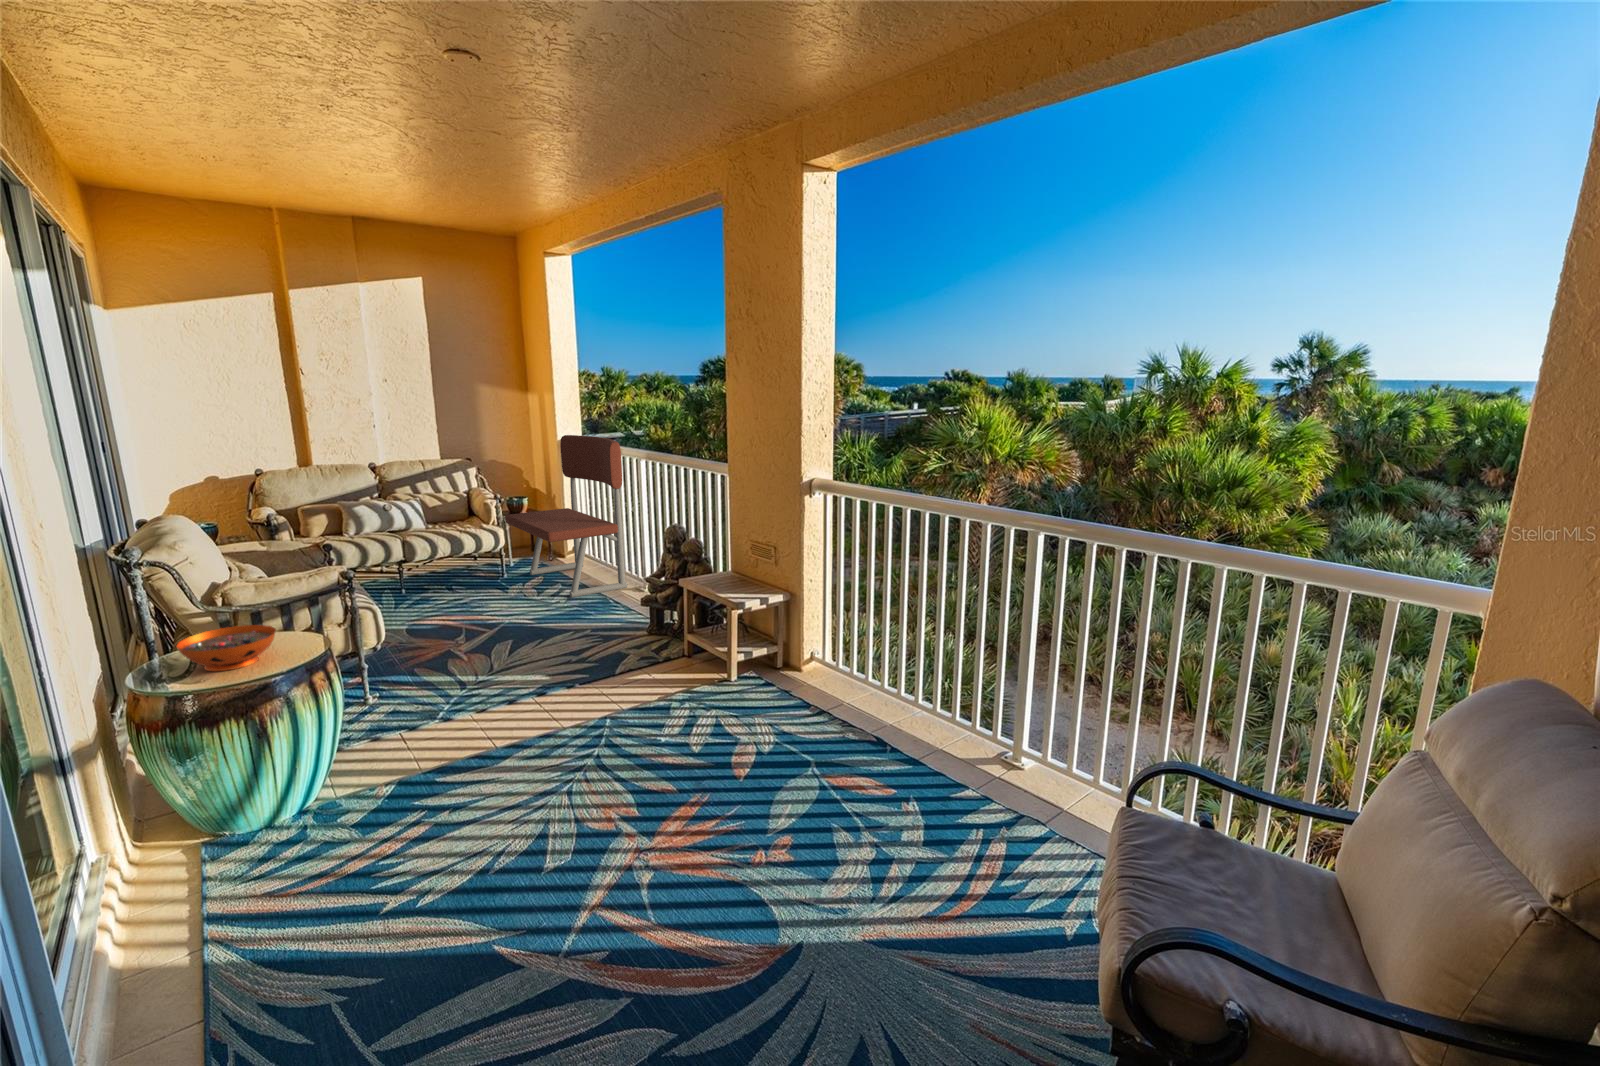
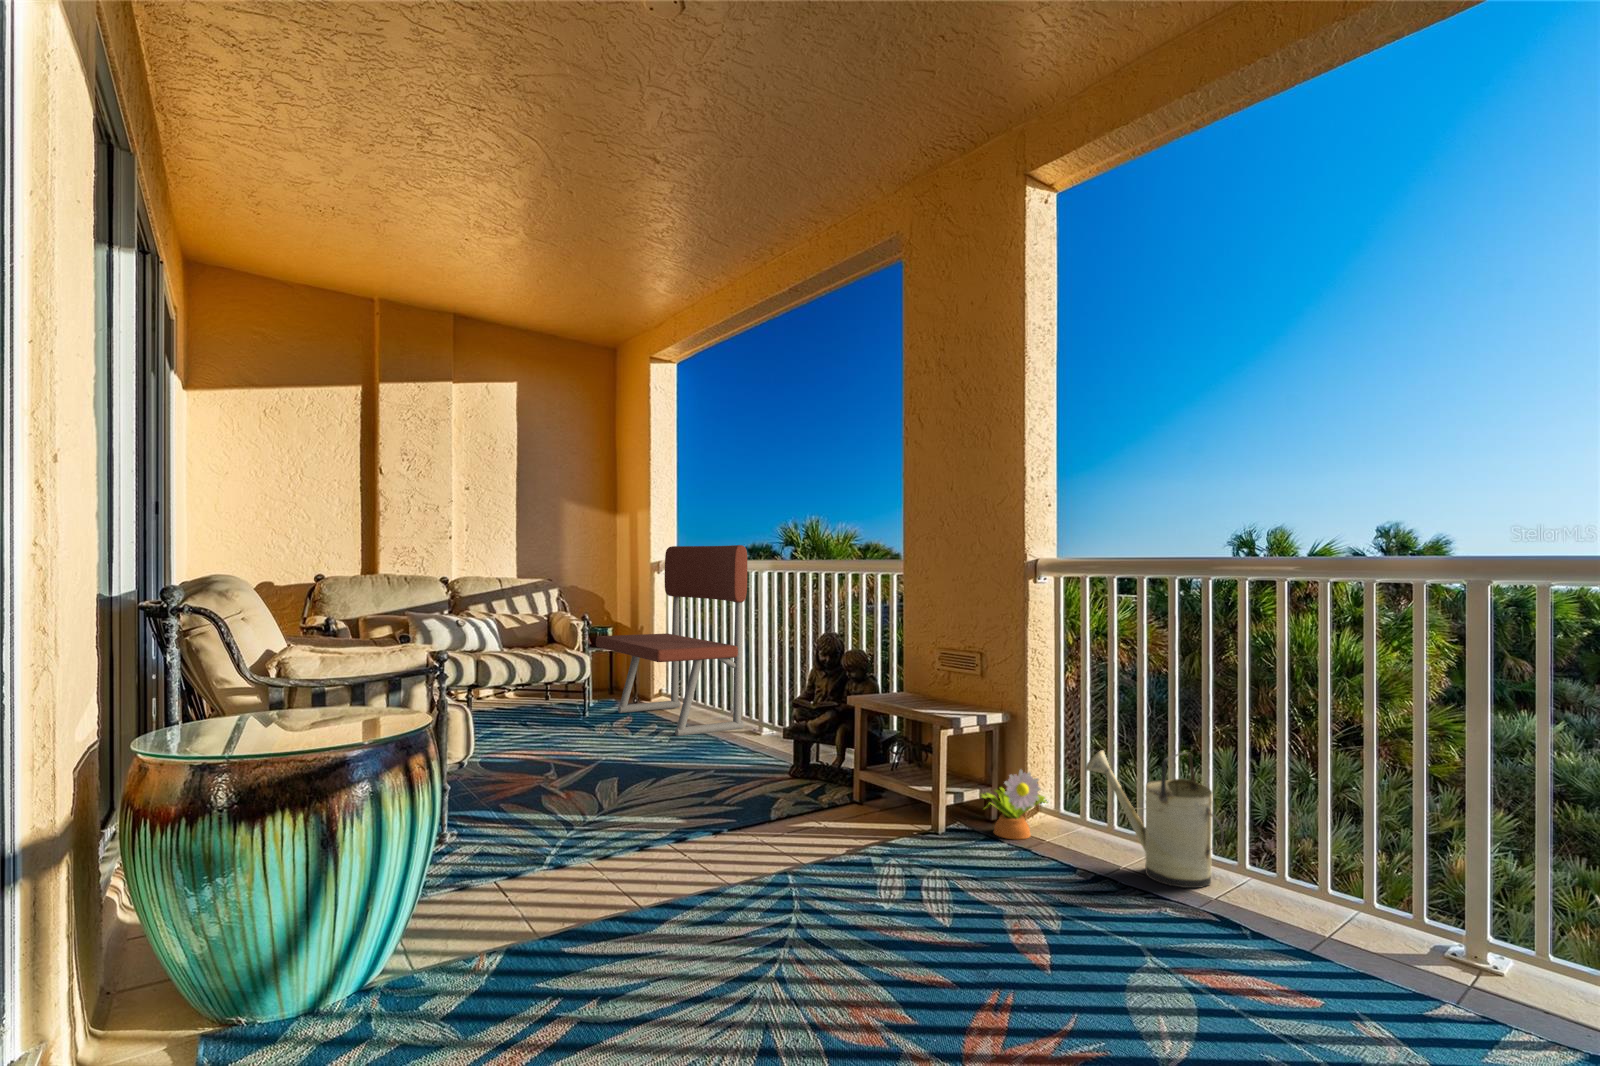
decorative bowl: present [177,625,276,671] -> none [222,682,367,739]
watering can: none [821,625,896,718] -> present [1086,750,1224,888]
decorative plant: none [758,637,808,684] -> present [981,770,1047,839]

